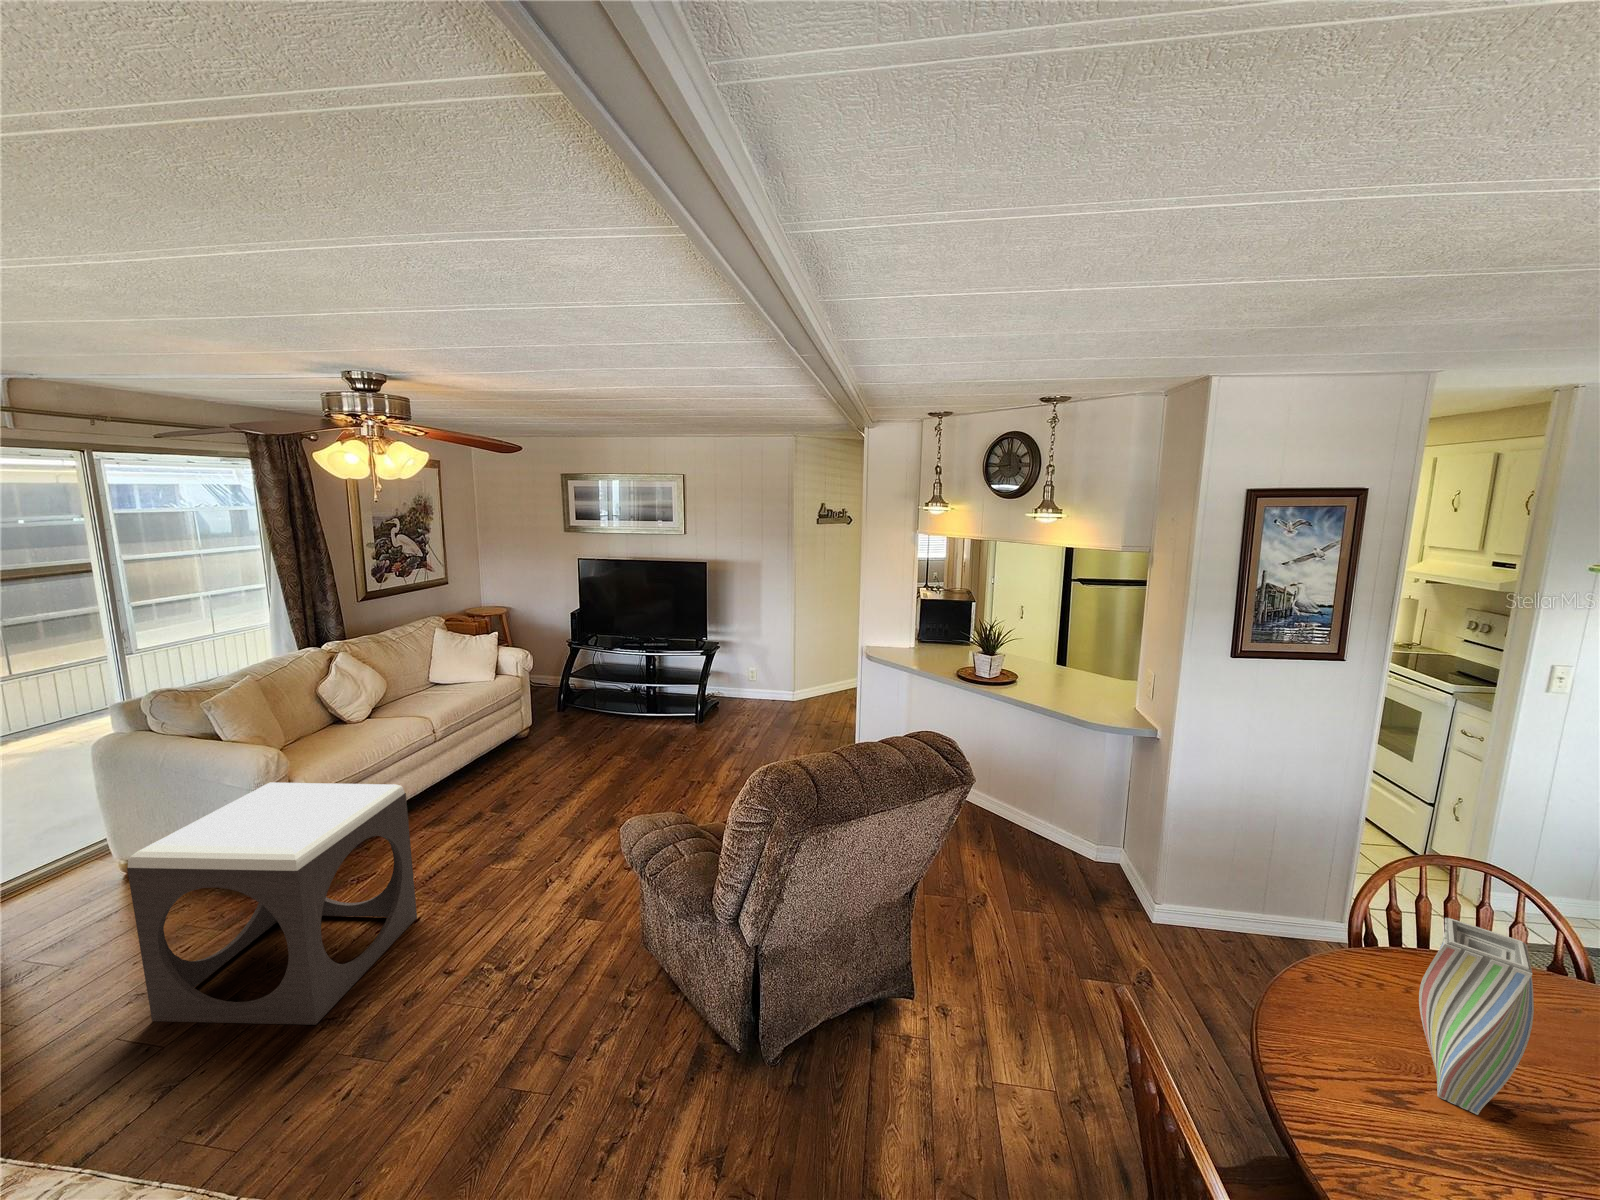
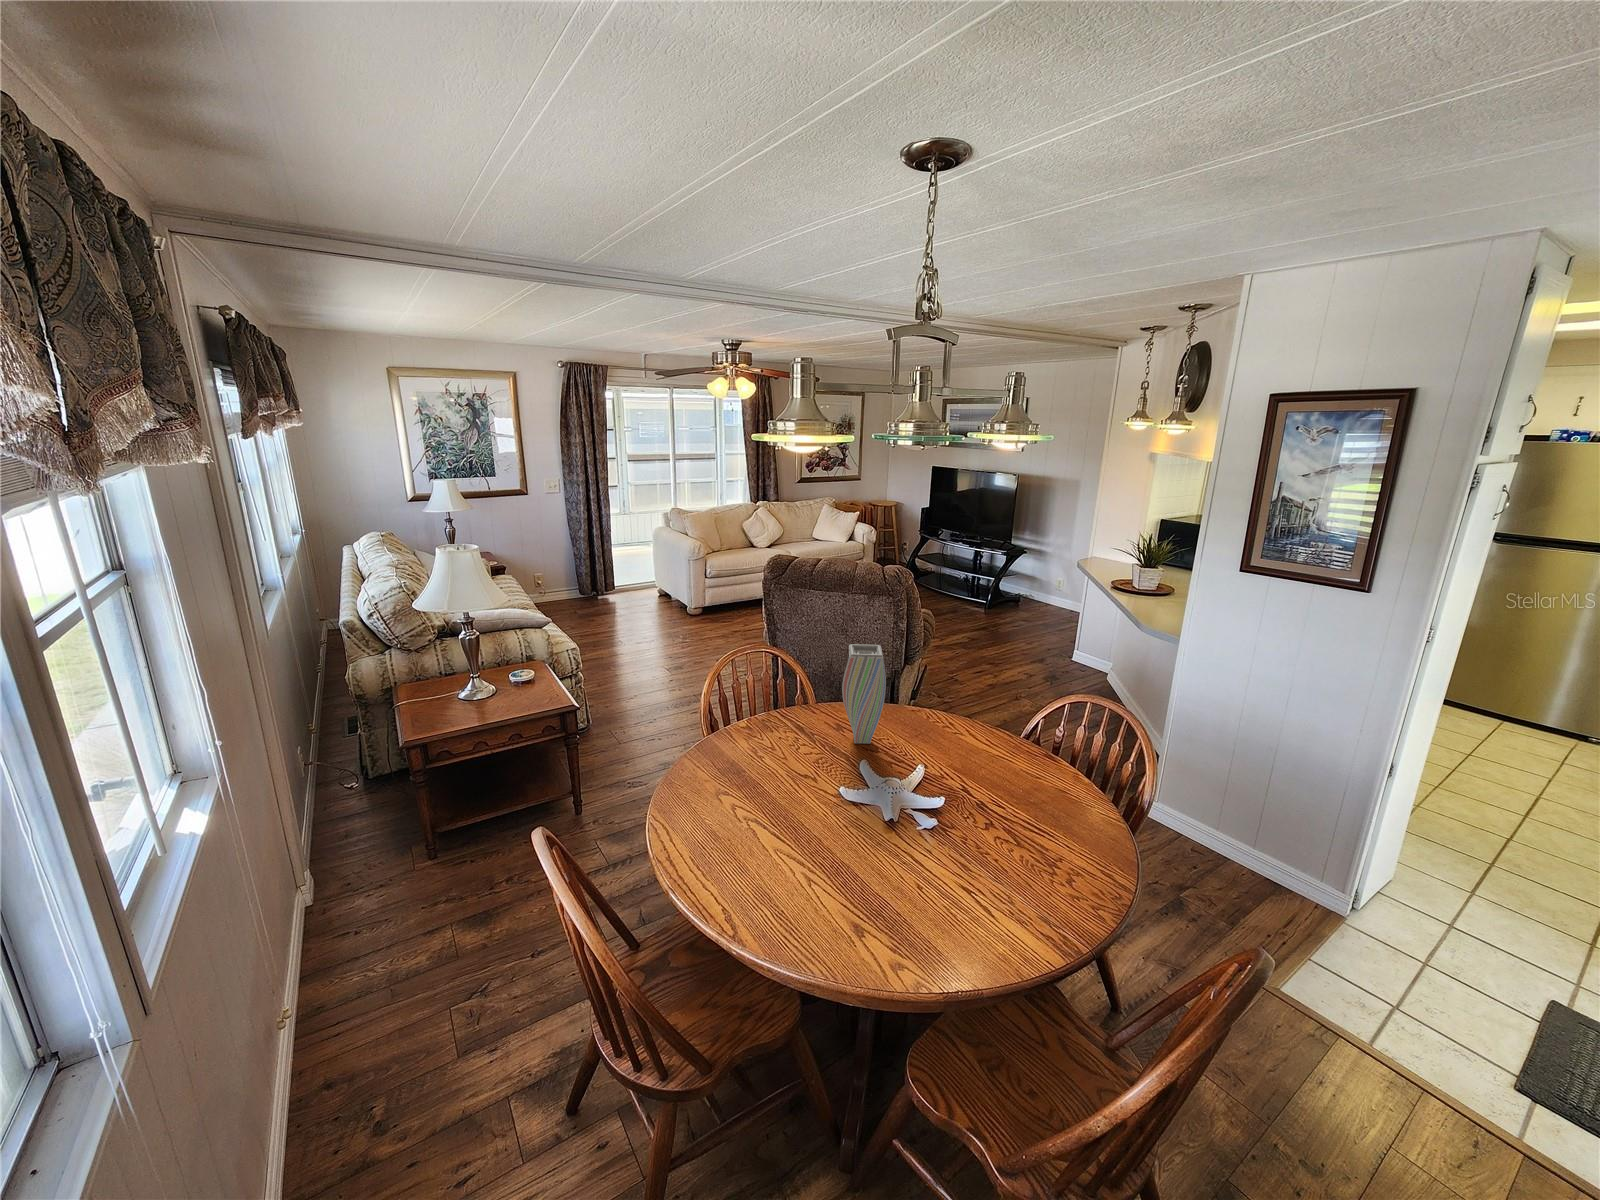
footstool: present [127,783,417,1025] -> none [627,554,727,653]

